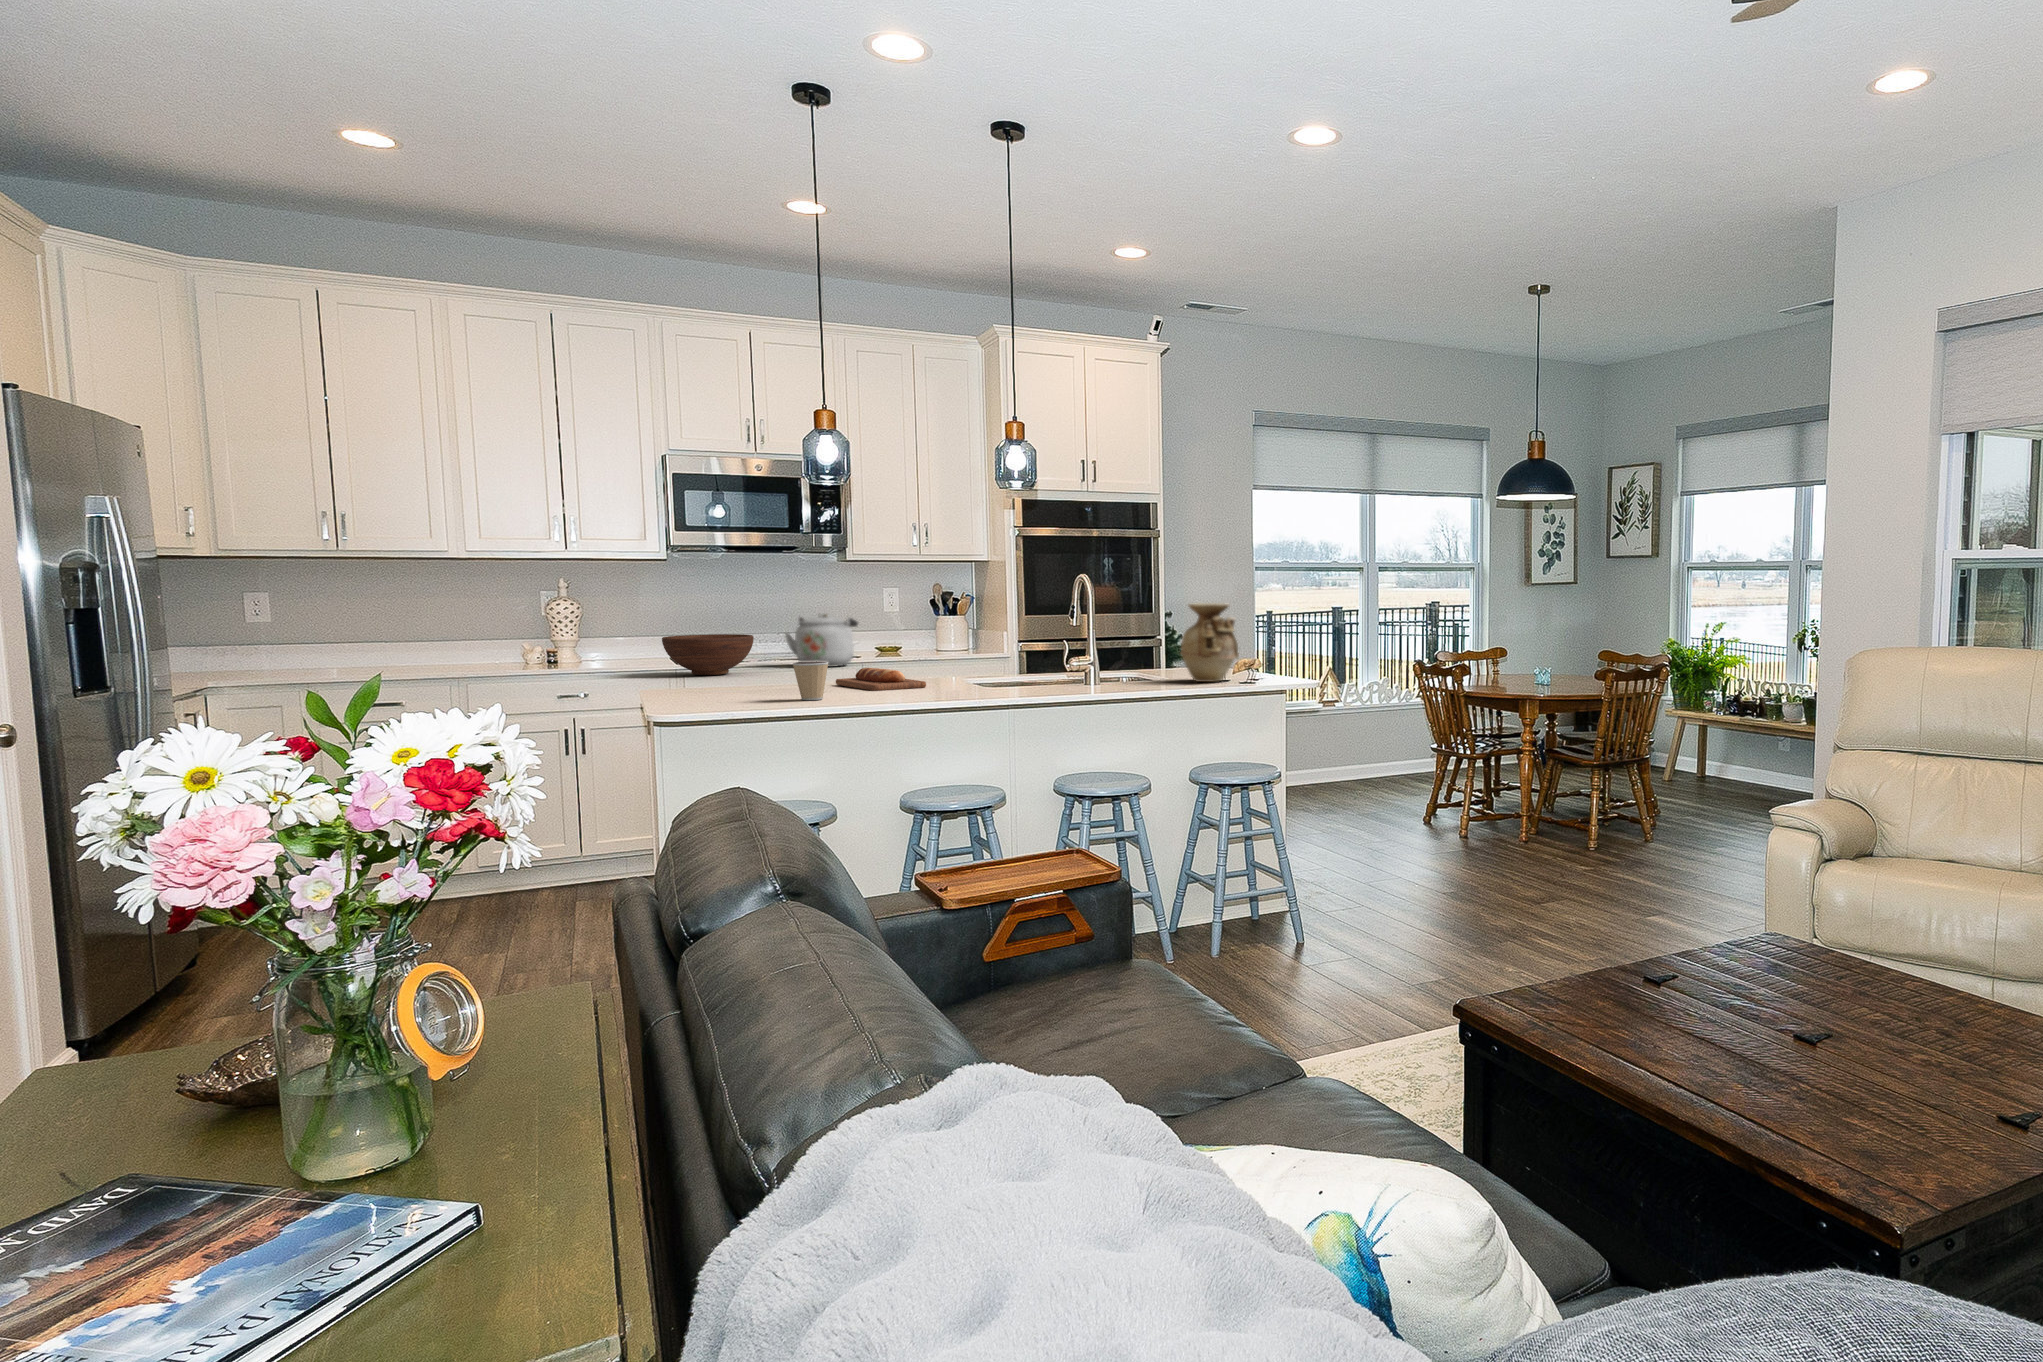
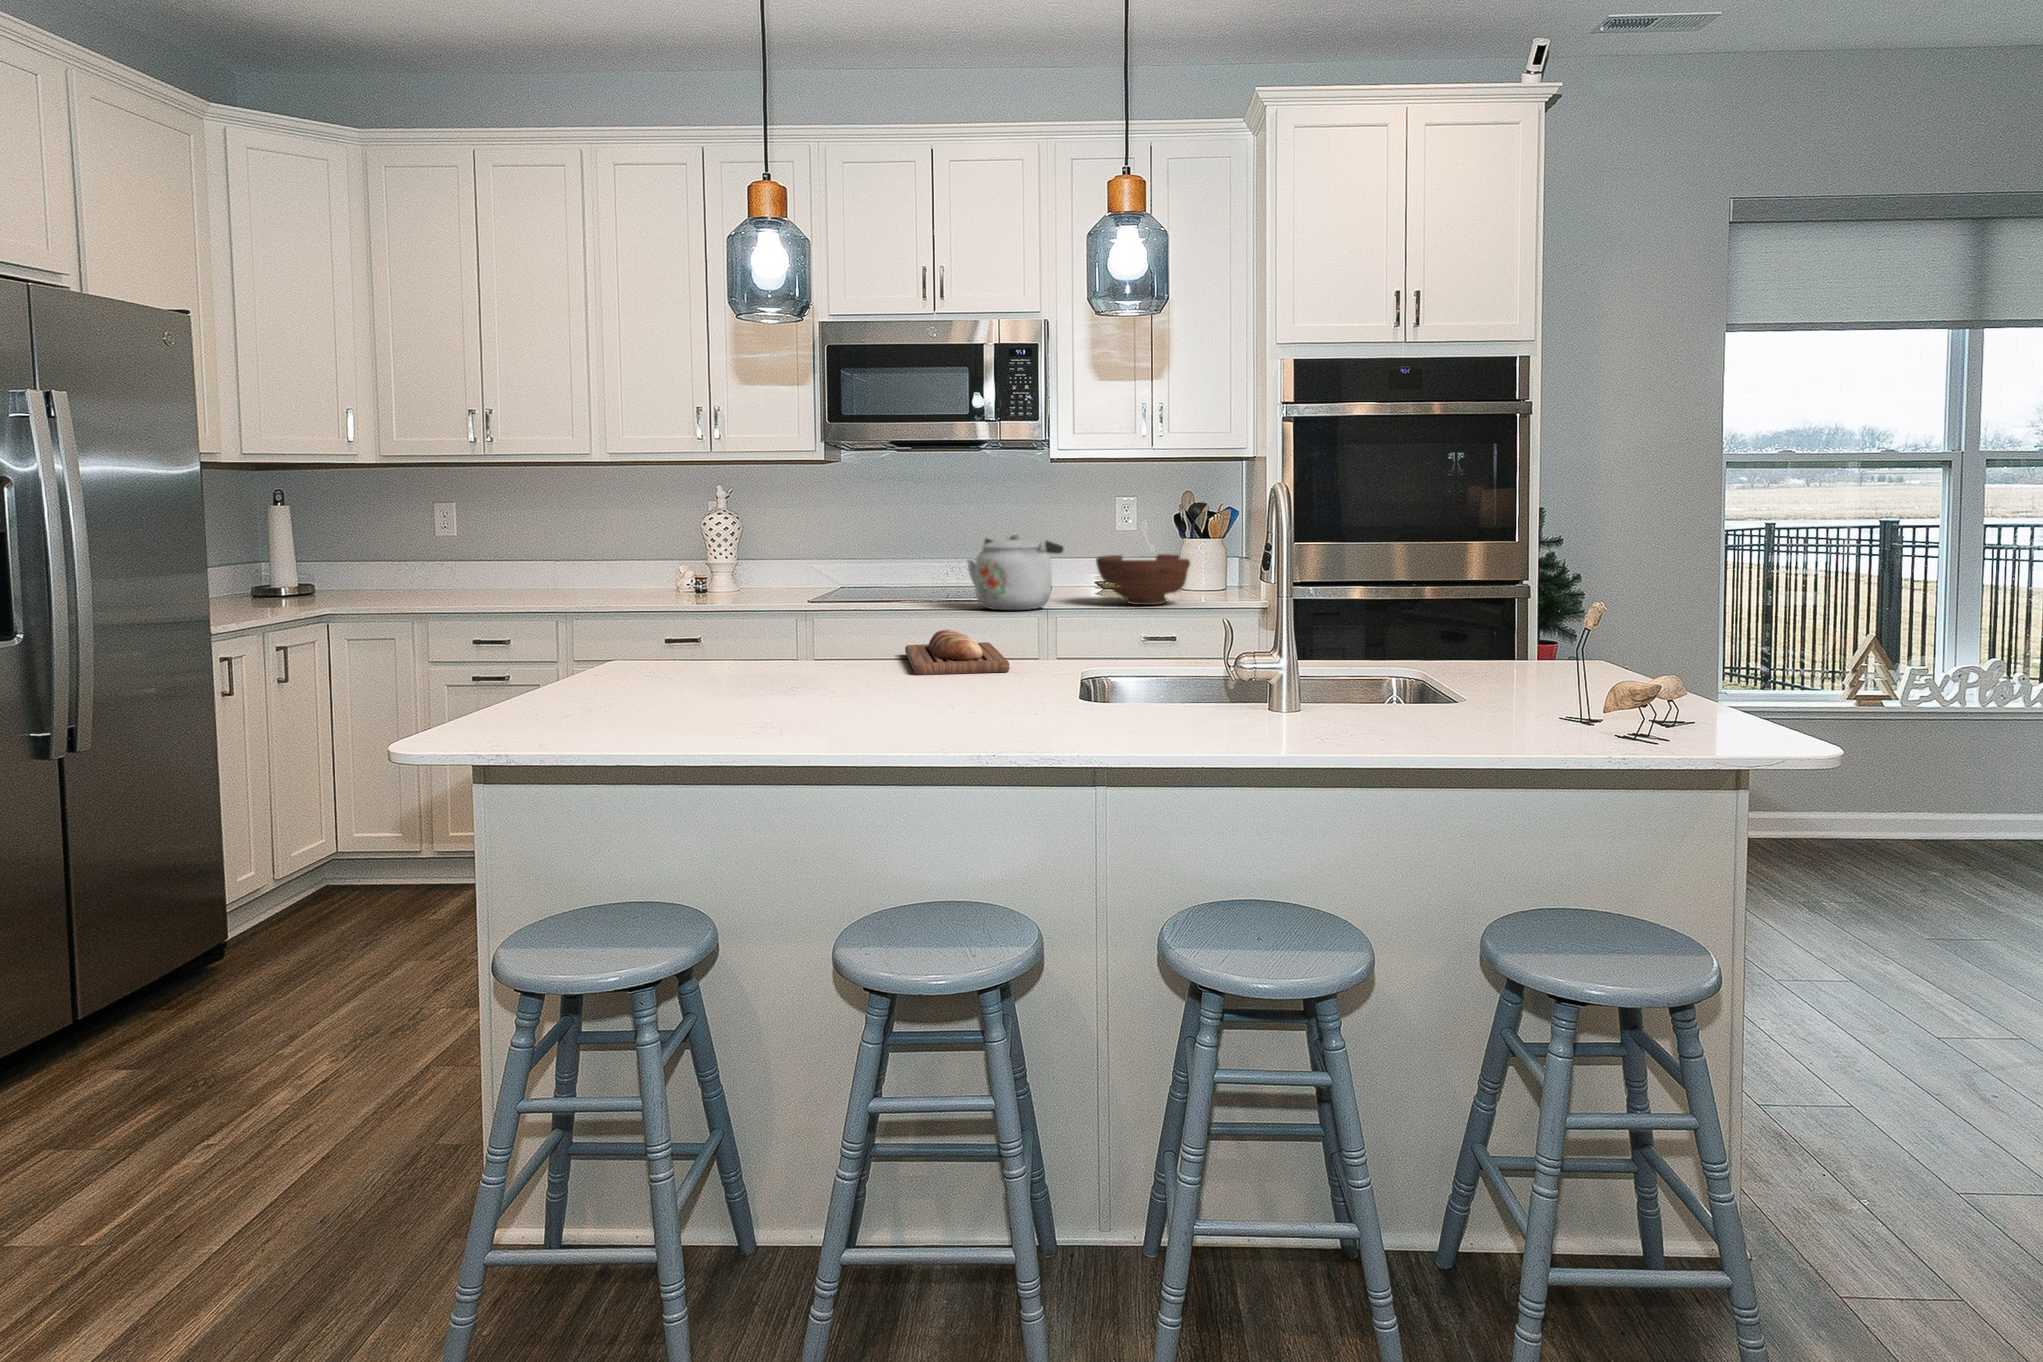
vase: present [1181,603,1239,682] -> none [1474,532,1607,699]
fruit bowl: present [662,634,754,675] -> present [1096,554,1190,605]
coffee cup: present [793,661,828,700] -> none [734,627,794,696]

